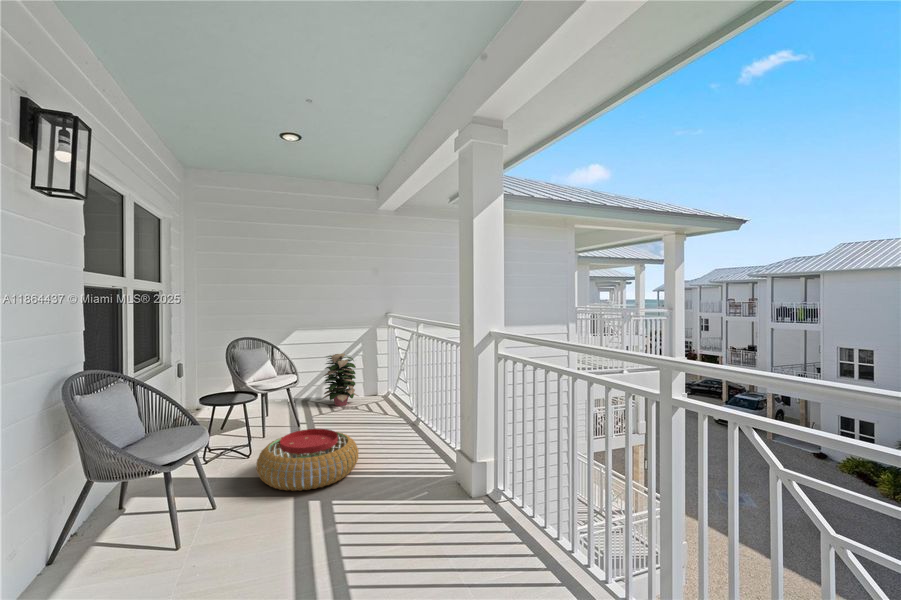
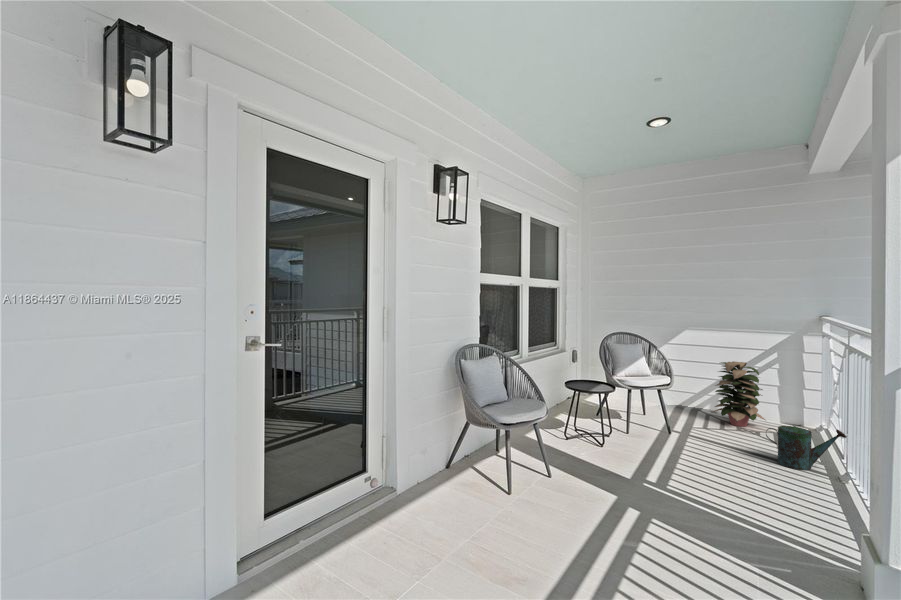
watering can: none [372,391,416,426] -> present [766,426,847,470]
pouf: present [257,429,358,491] -> none [595,434,711,503]

